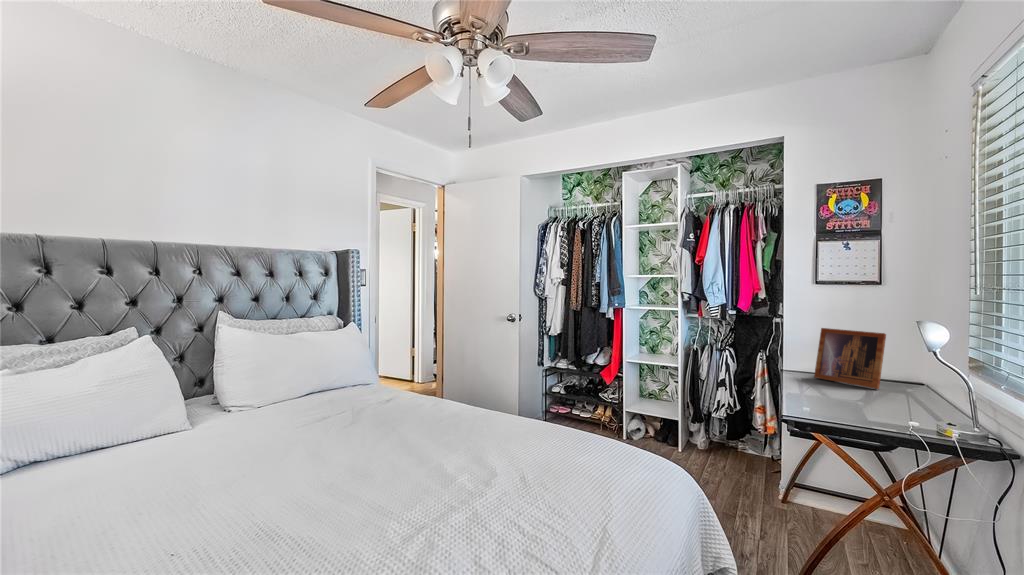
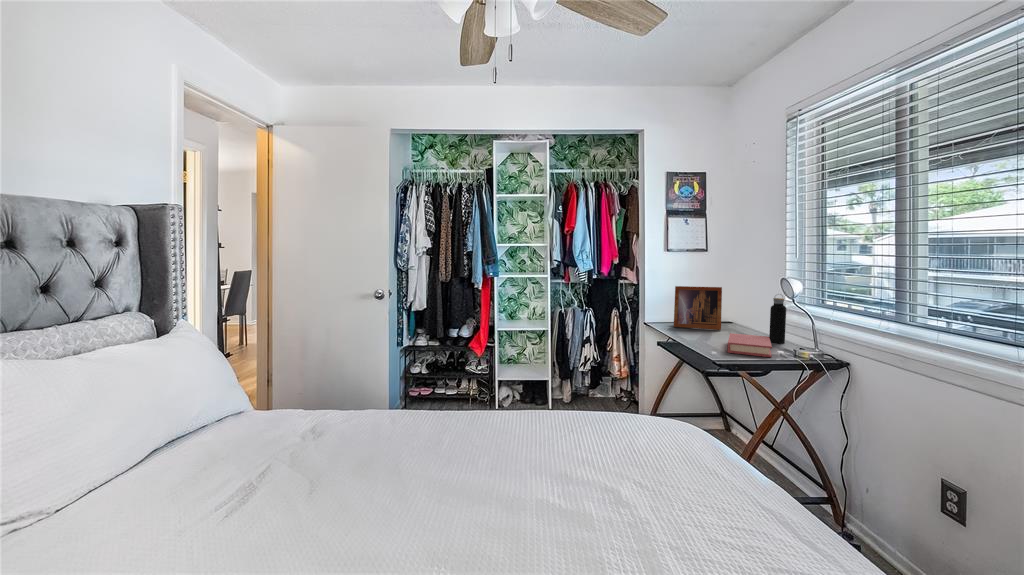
water bottle: none [917,347,941,414] -> present [769,298,786,343]
book: none [810,391,897,422] -> present [728,333,772,357]

